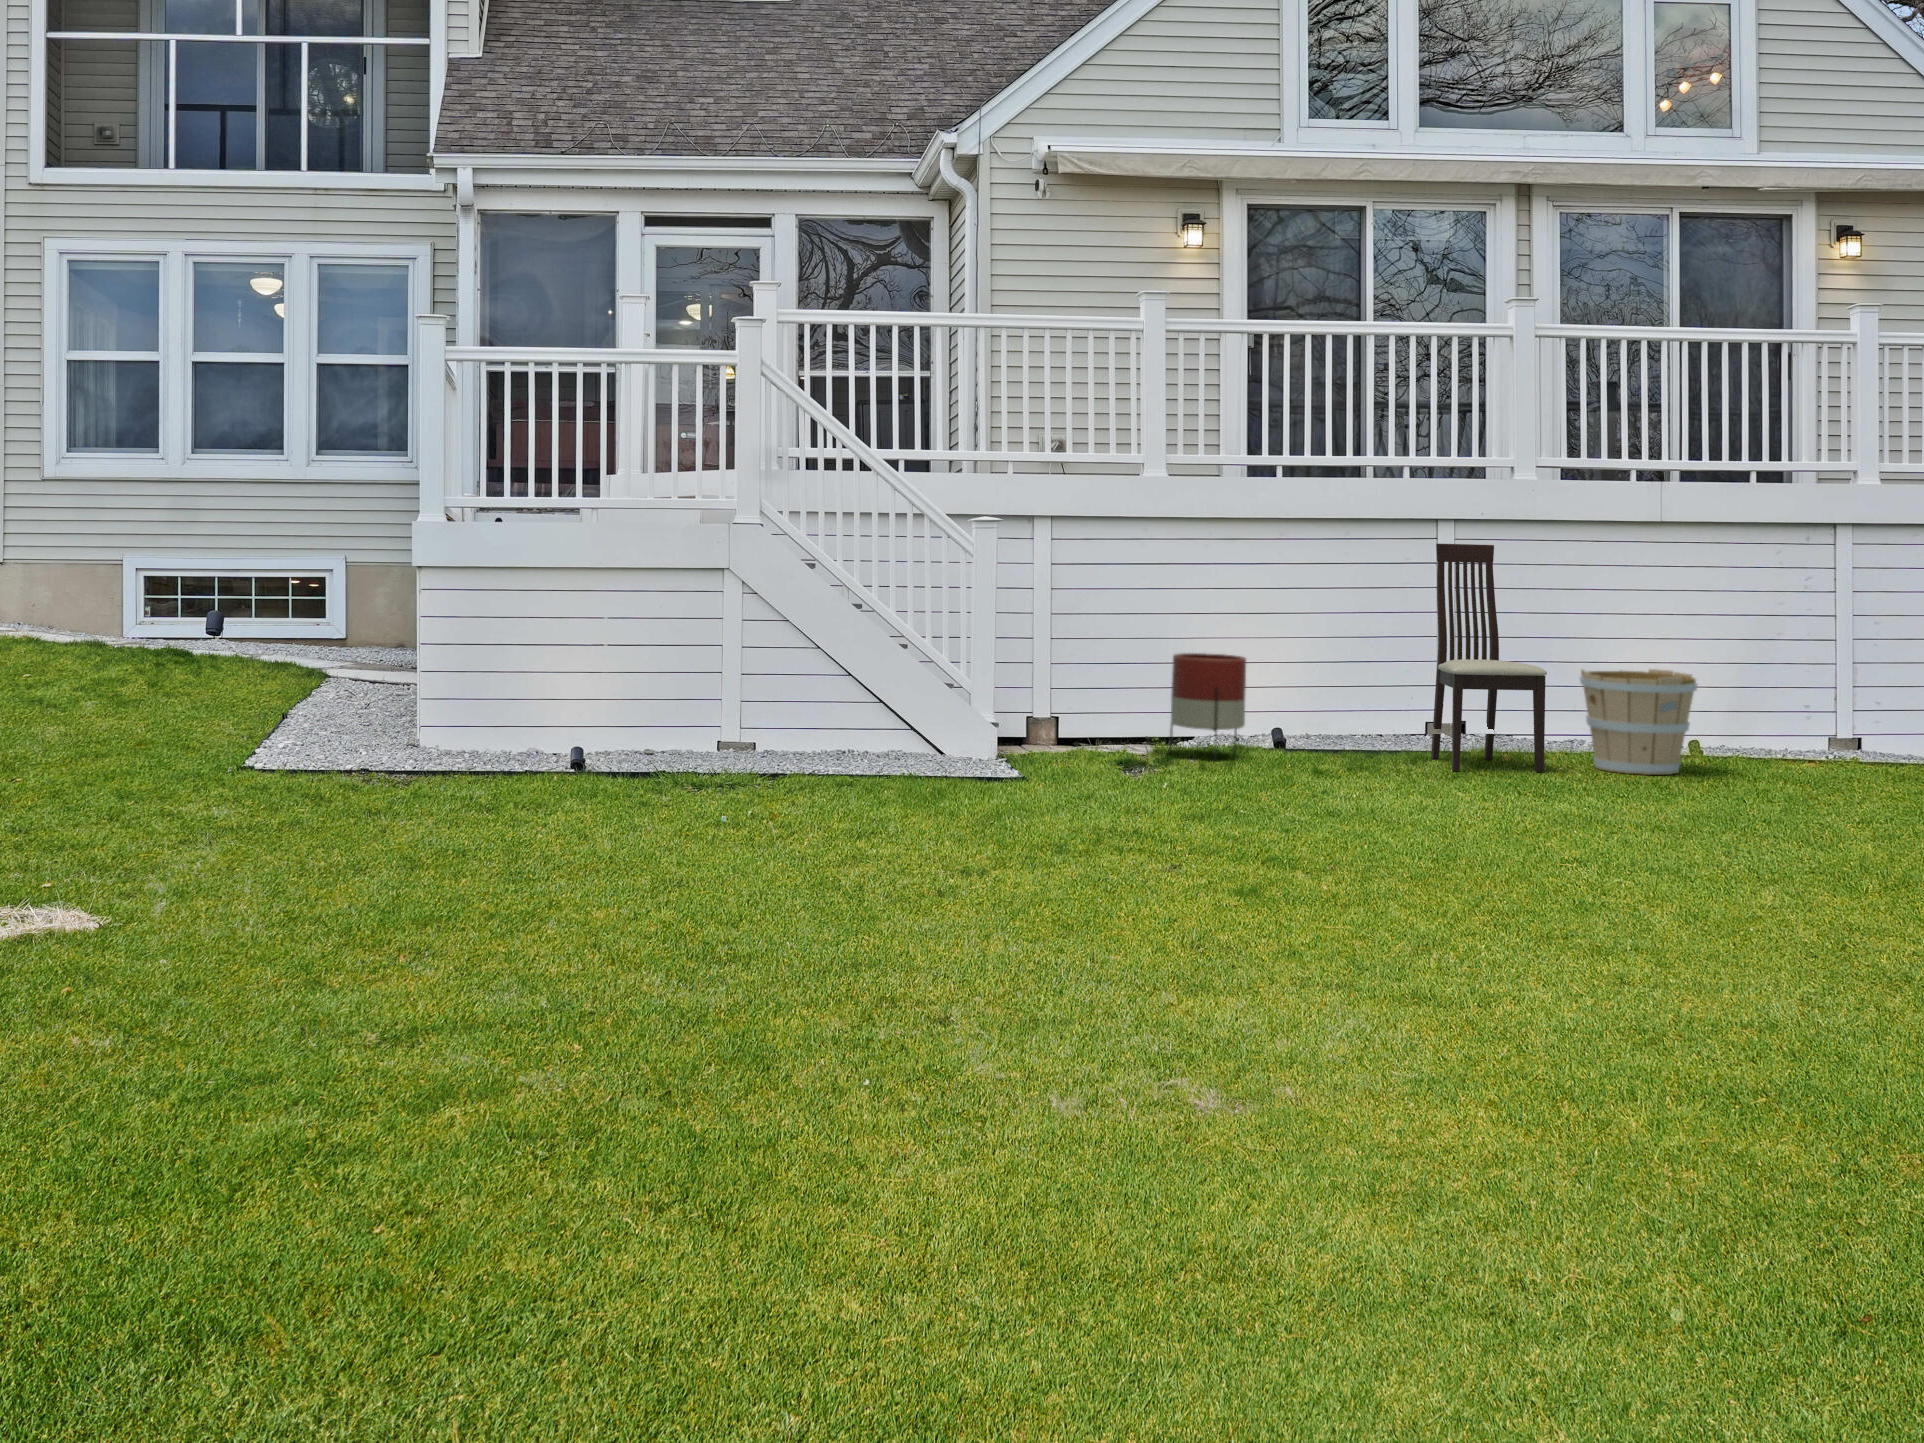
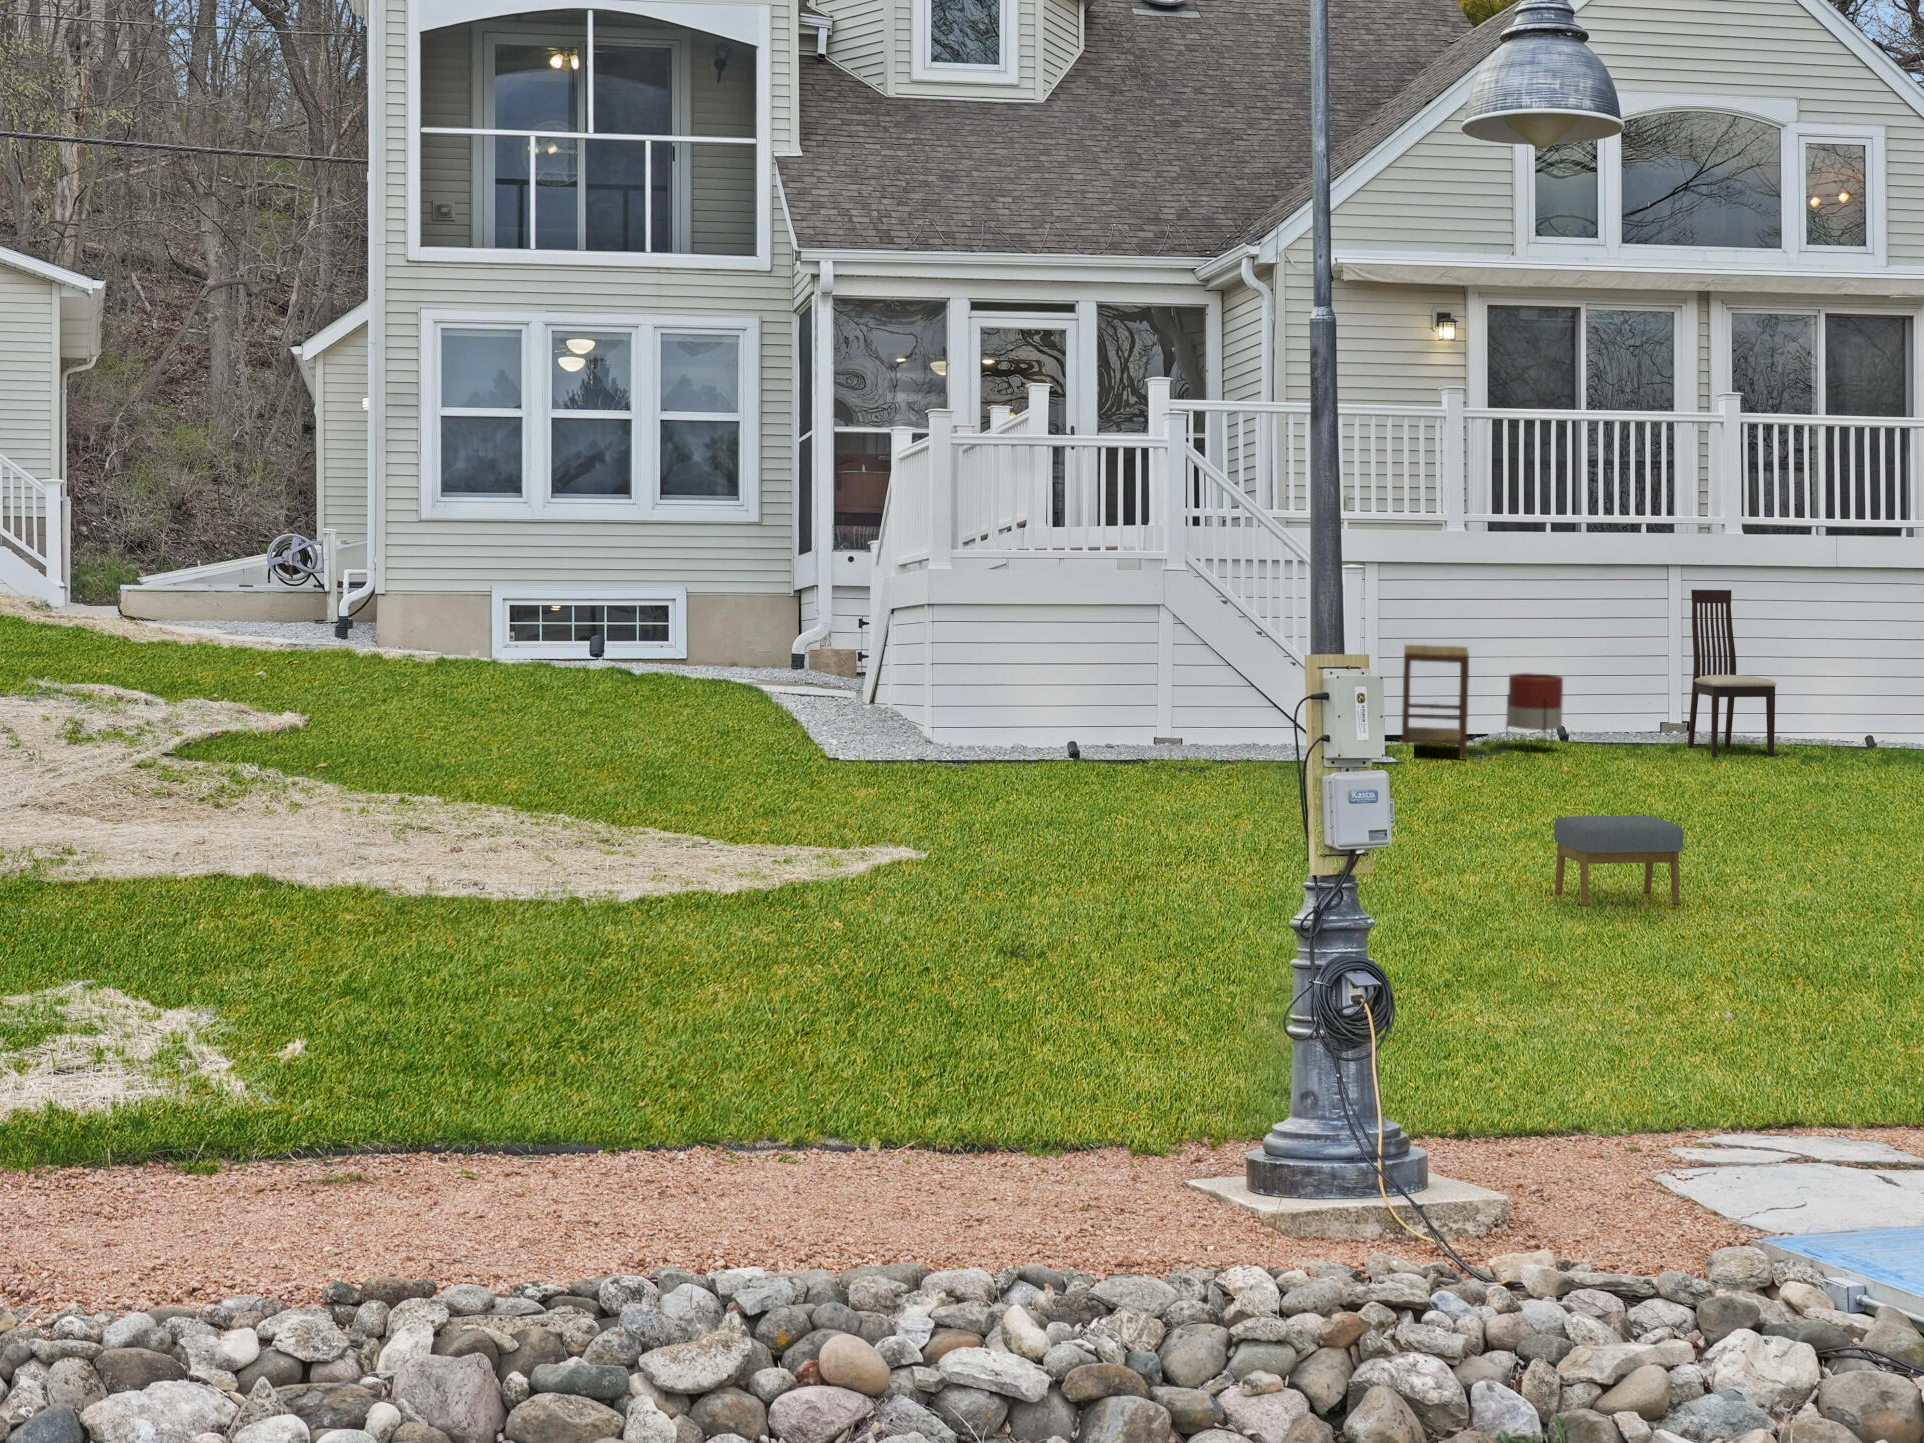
side table: none [1002,612,1116,767] -> present [1401,645,1469,759]
wooden bucket: present [1580,669,1697,775] -> none [1793,679,1879,756]
footstool: none [926,855,1129,1010] -> present [1554,815,1684,905]

